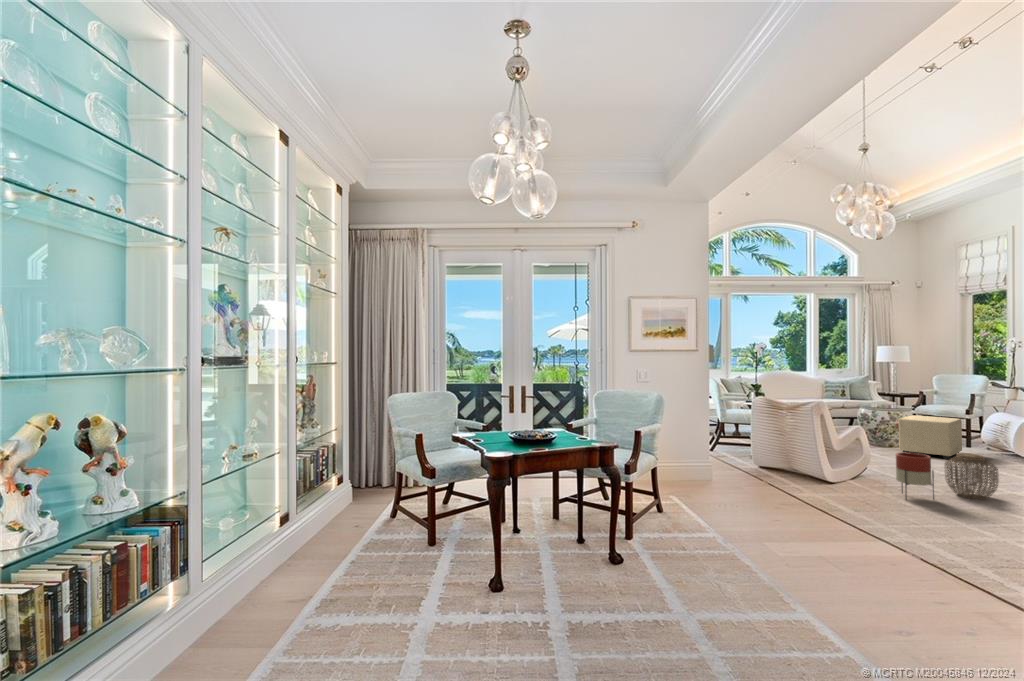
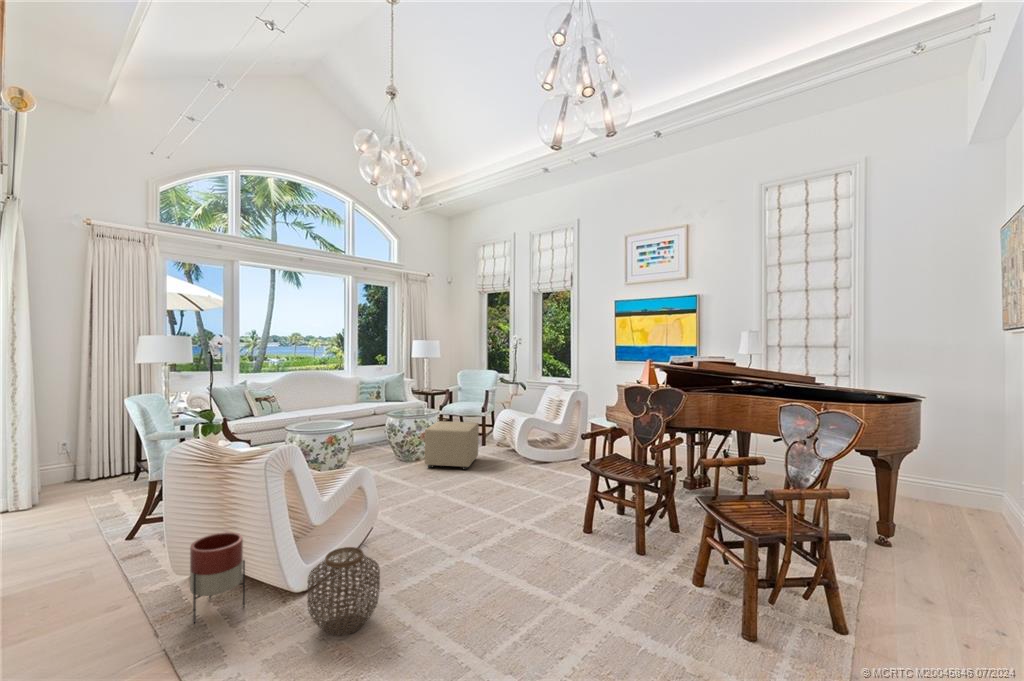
planter: present [896,452,934,499] -> present [190,532,245,623]
woven basket: present [945,453,998,499] -> present [307,547,380,635]

